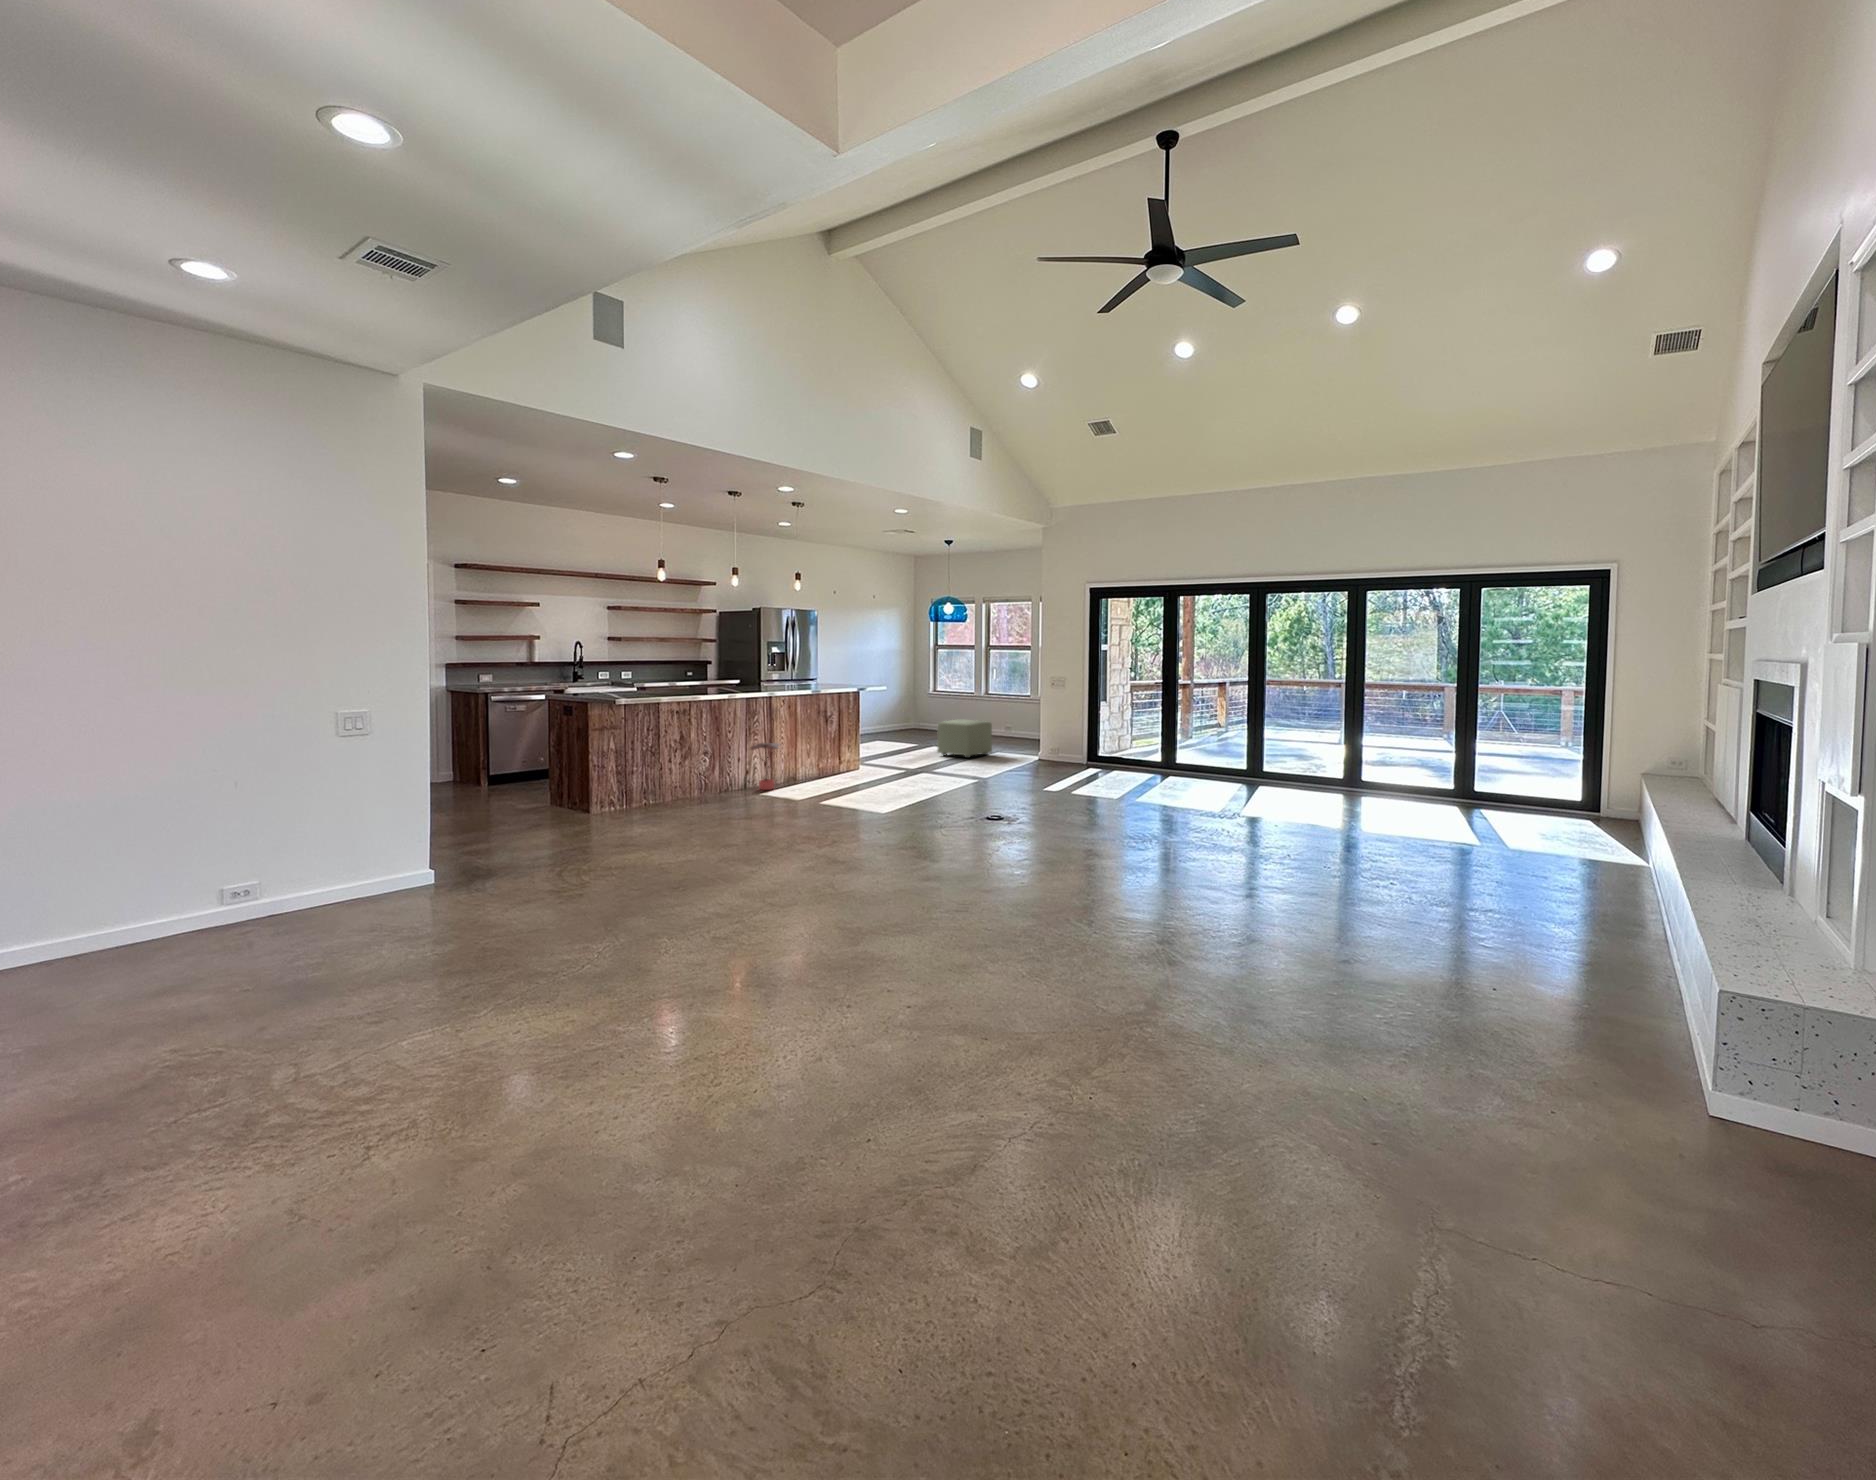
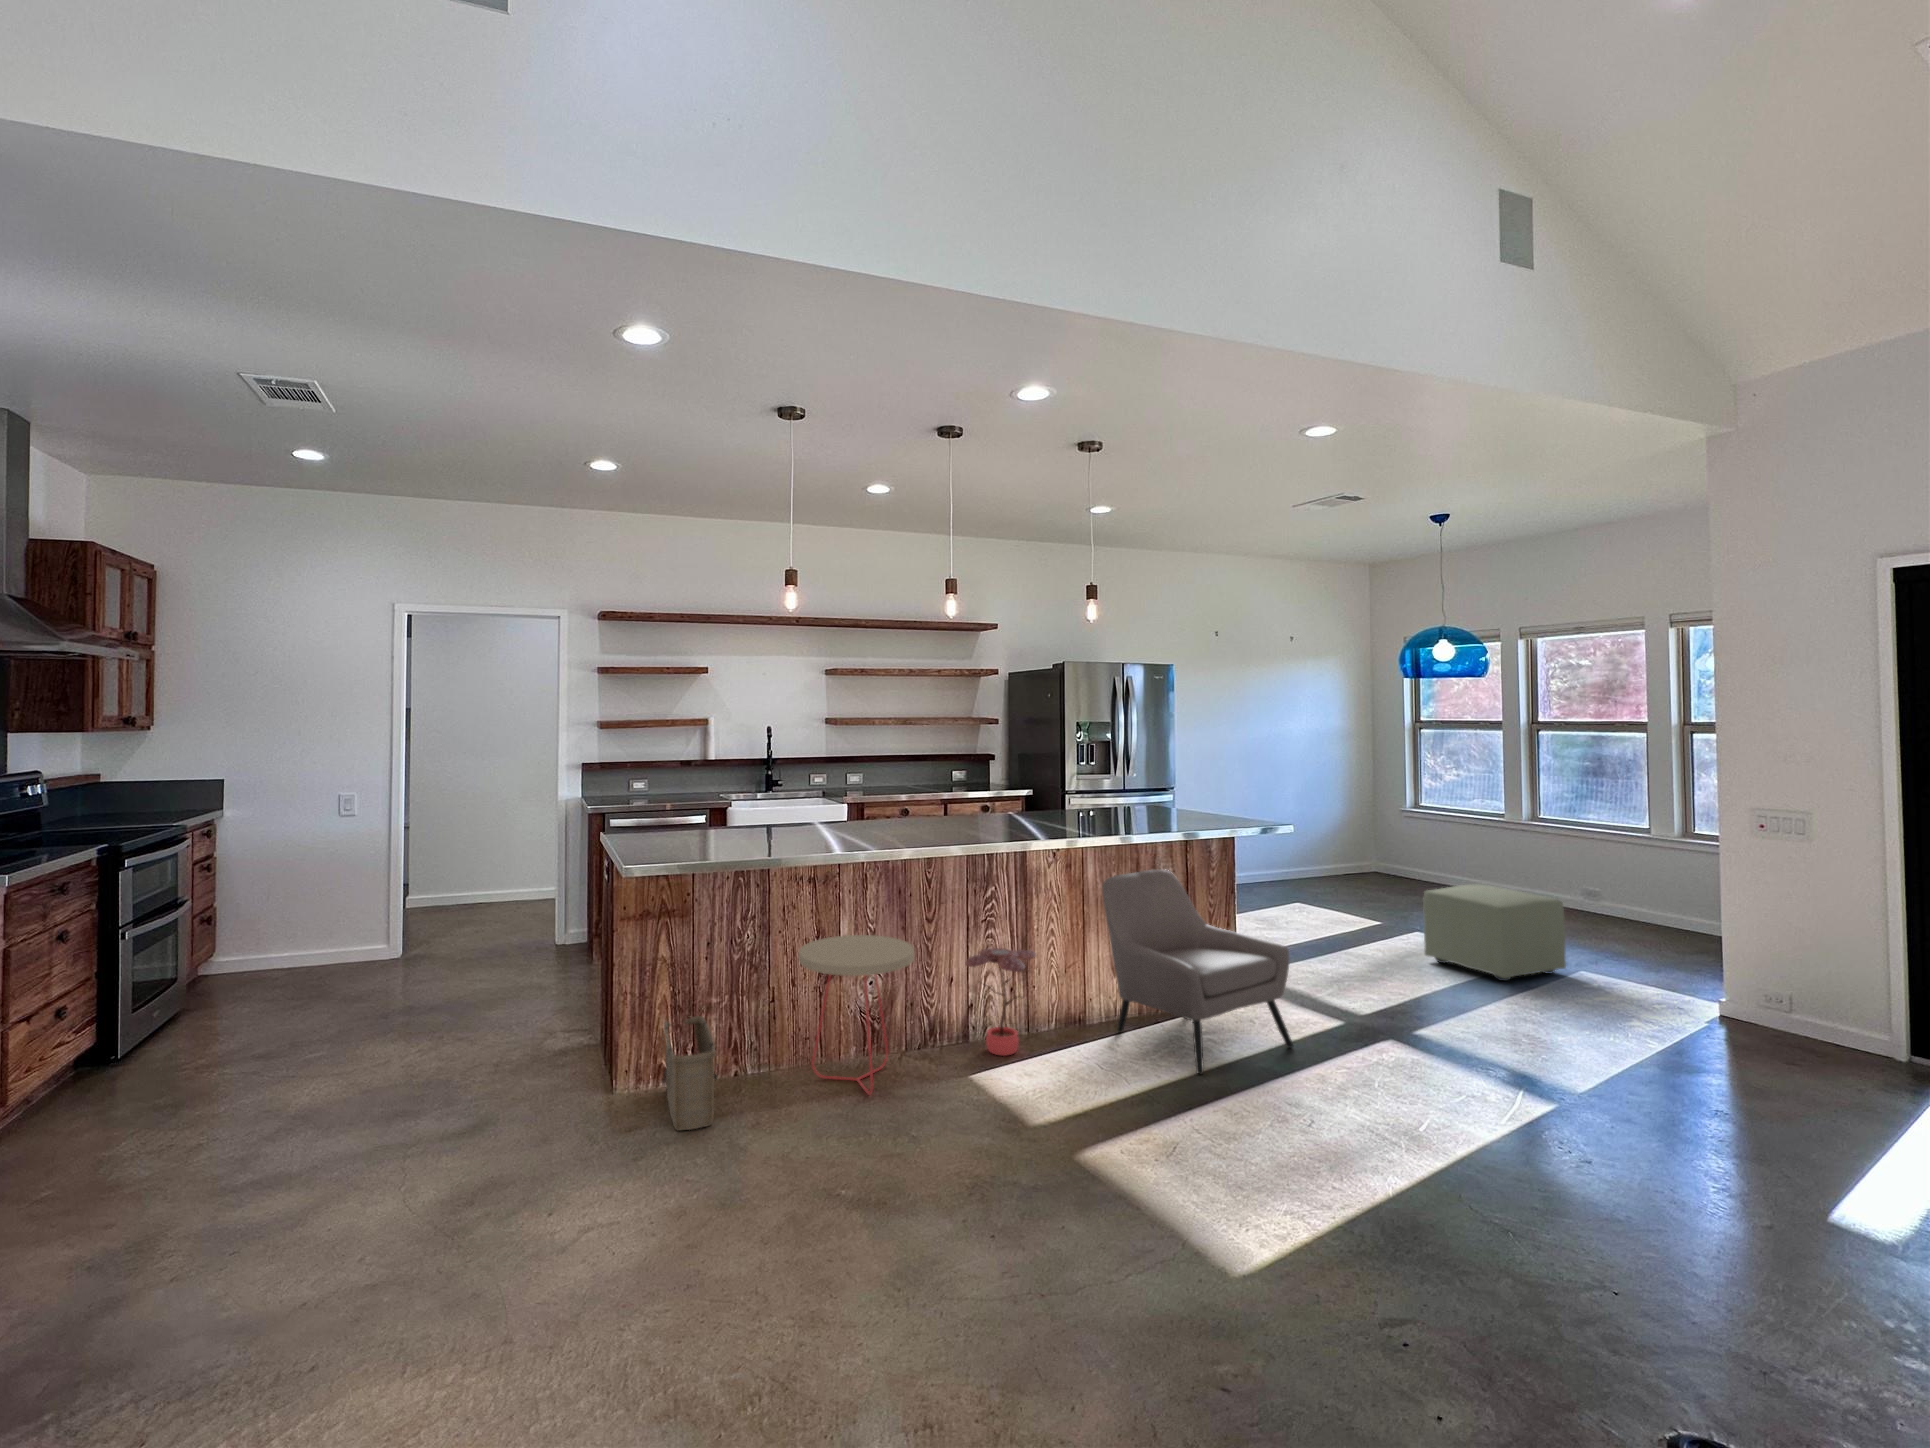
armchair: none [806,709,889,786] -> present [1102,870,1293,1075]
side table: none [679,737,736,802] -> present [799,935,914,1095]
basket: none [615,775,659,816] -> present [661,1016,717,1131]

